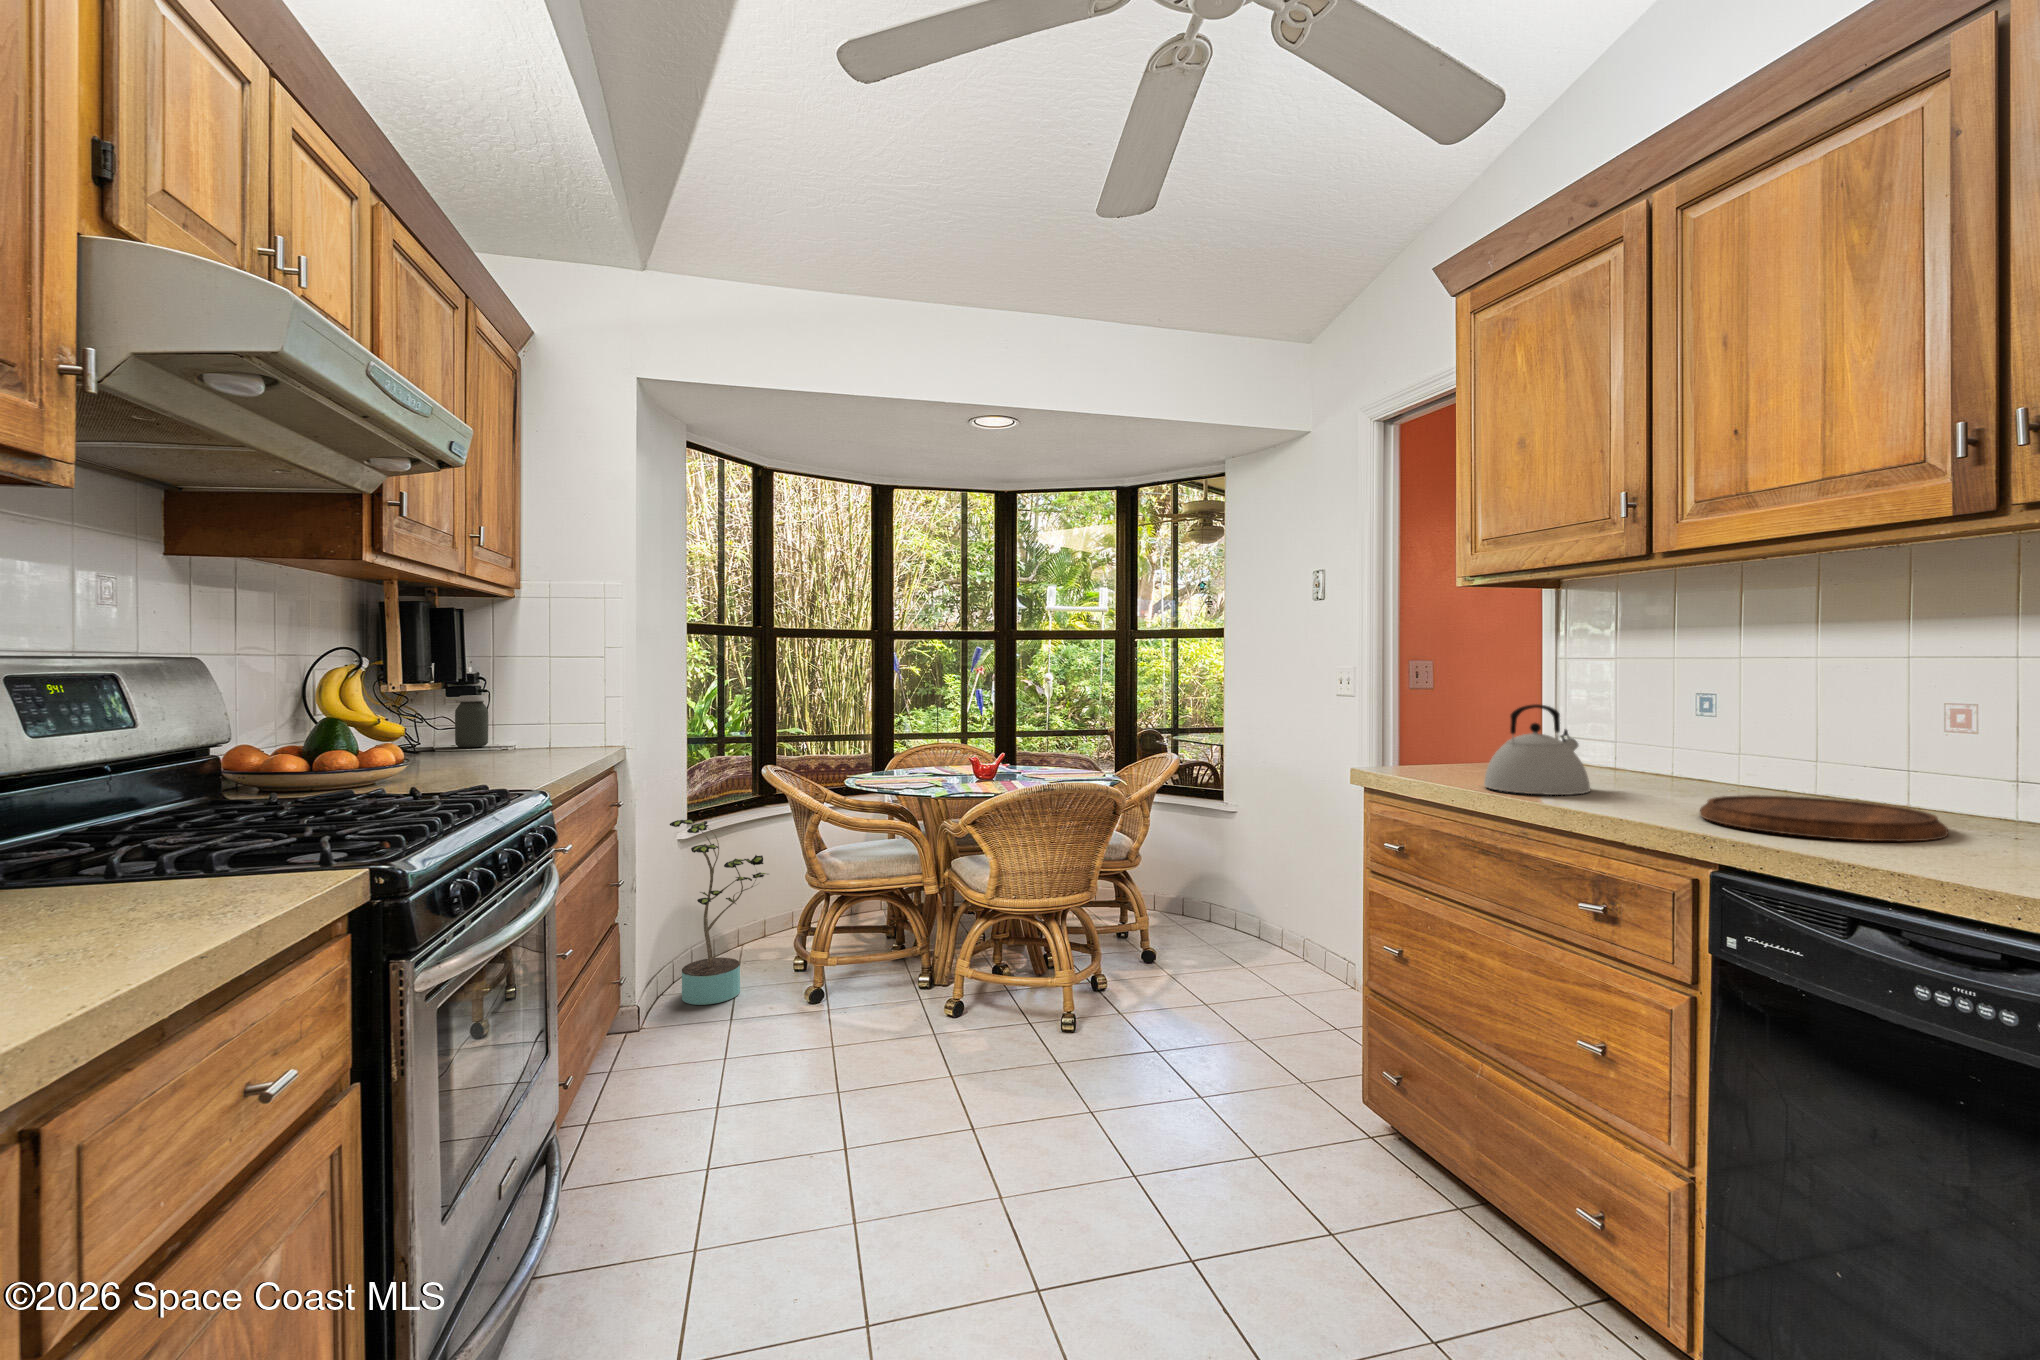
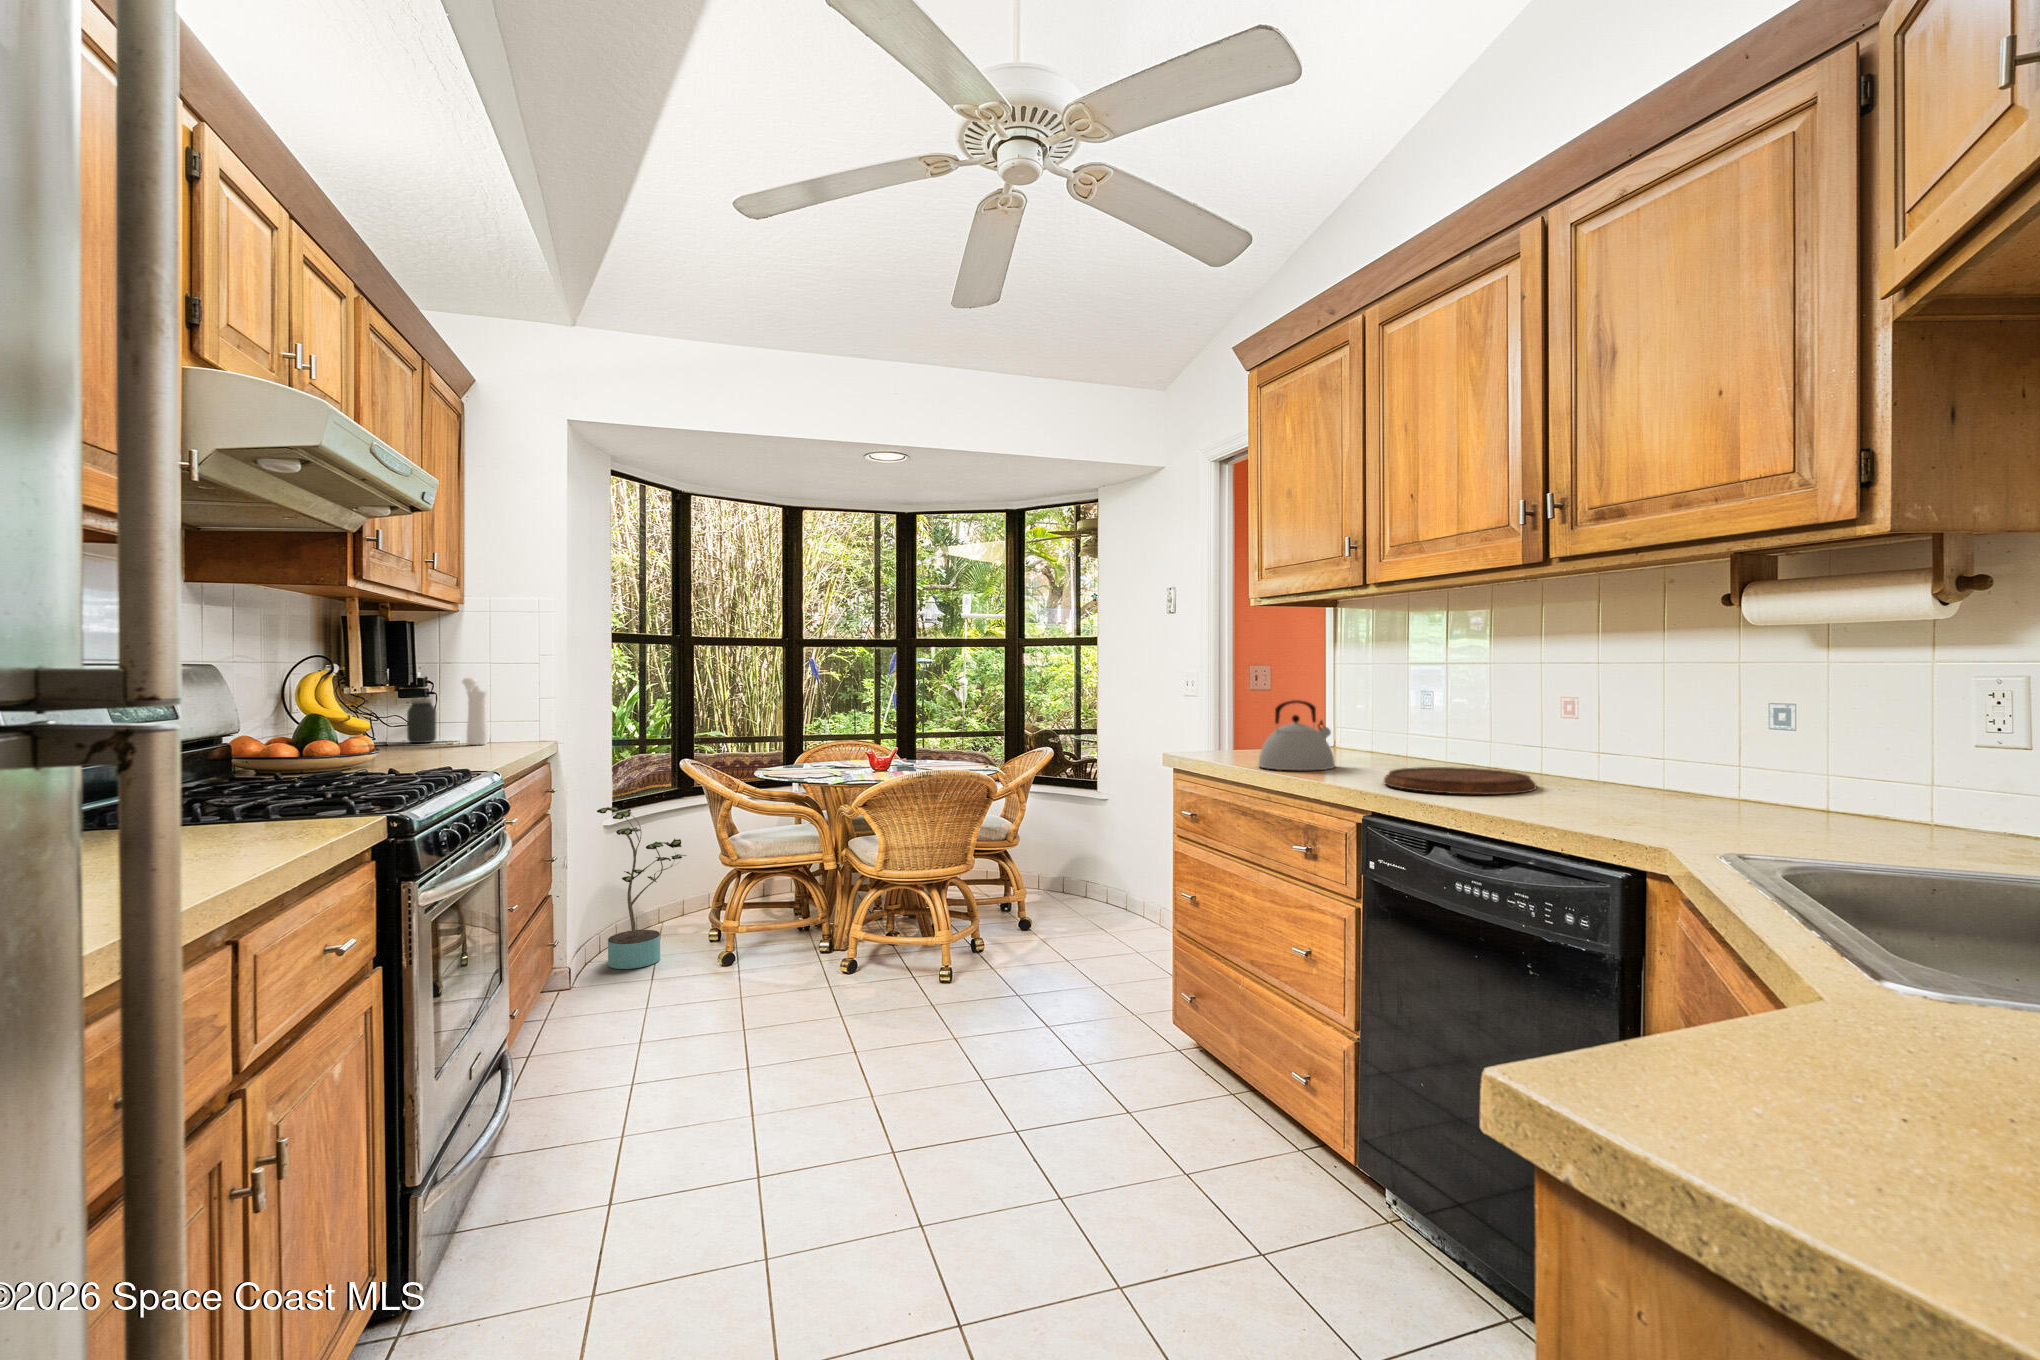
pepper mill: none [517,673,545,750] -> present [462,678,487,745]

